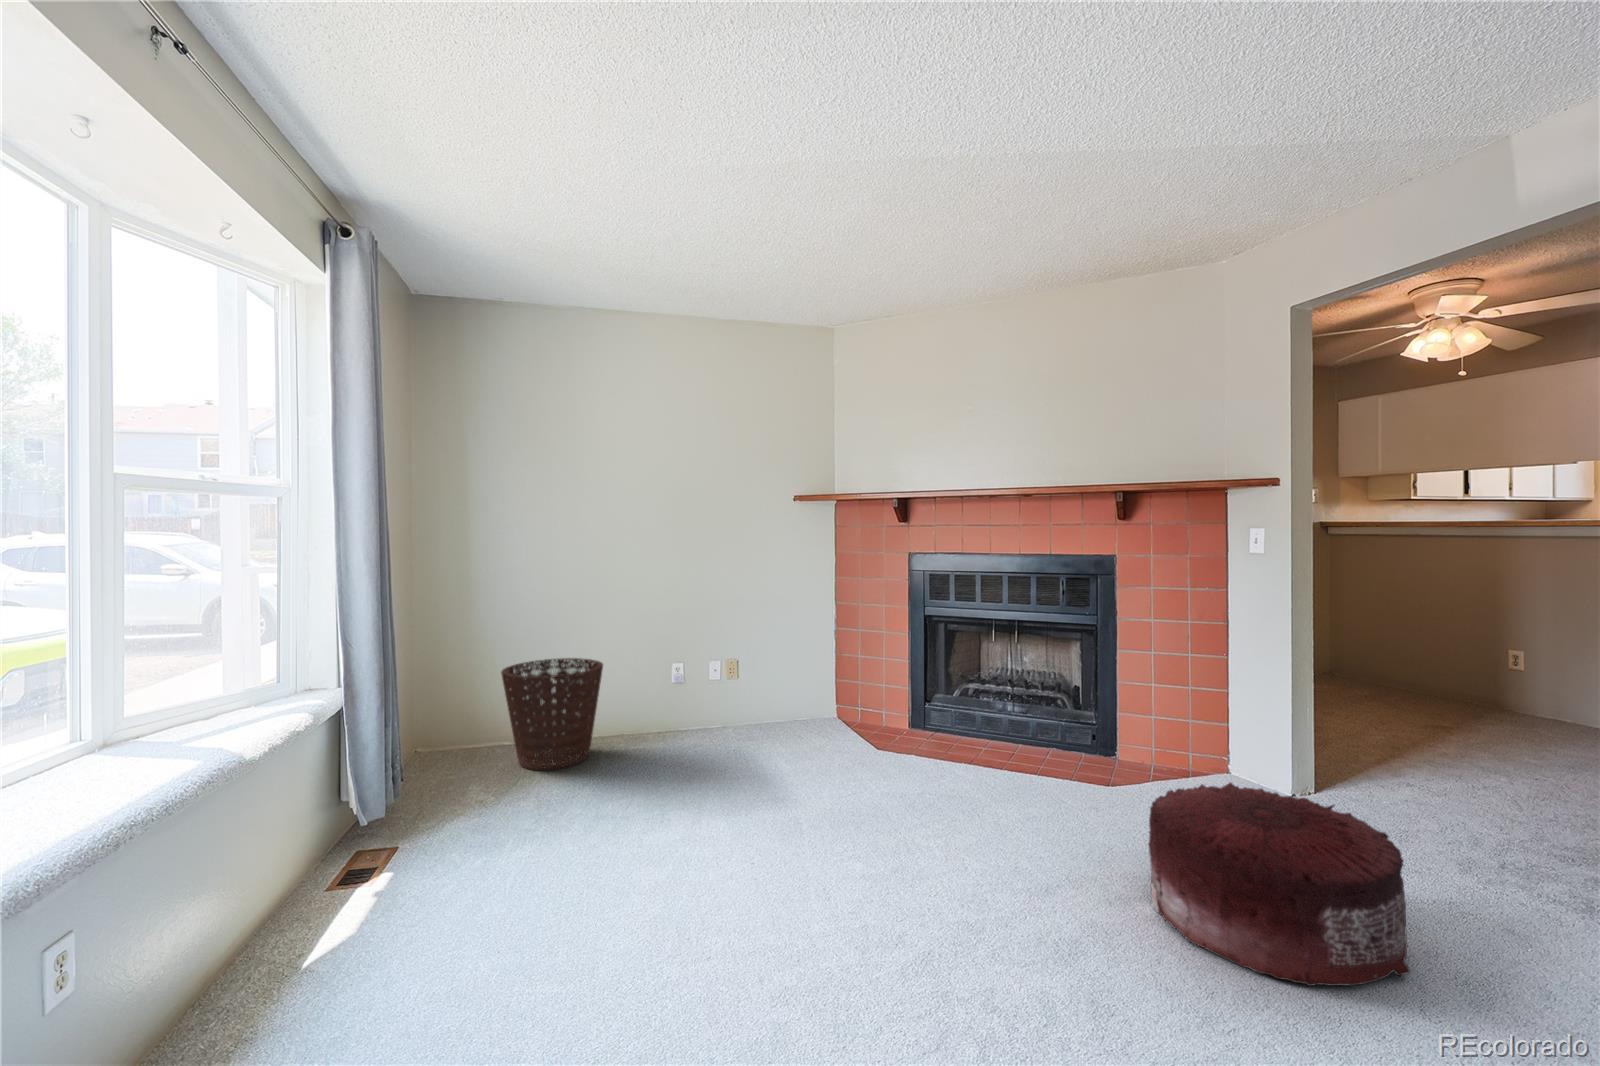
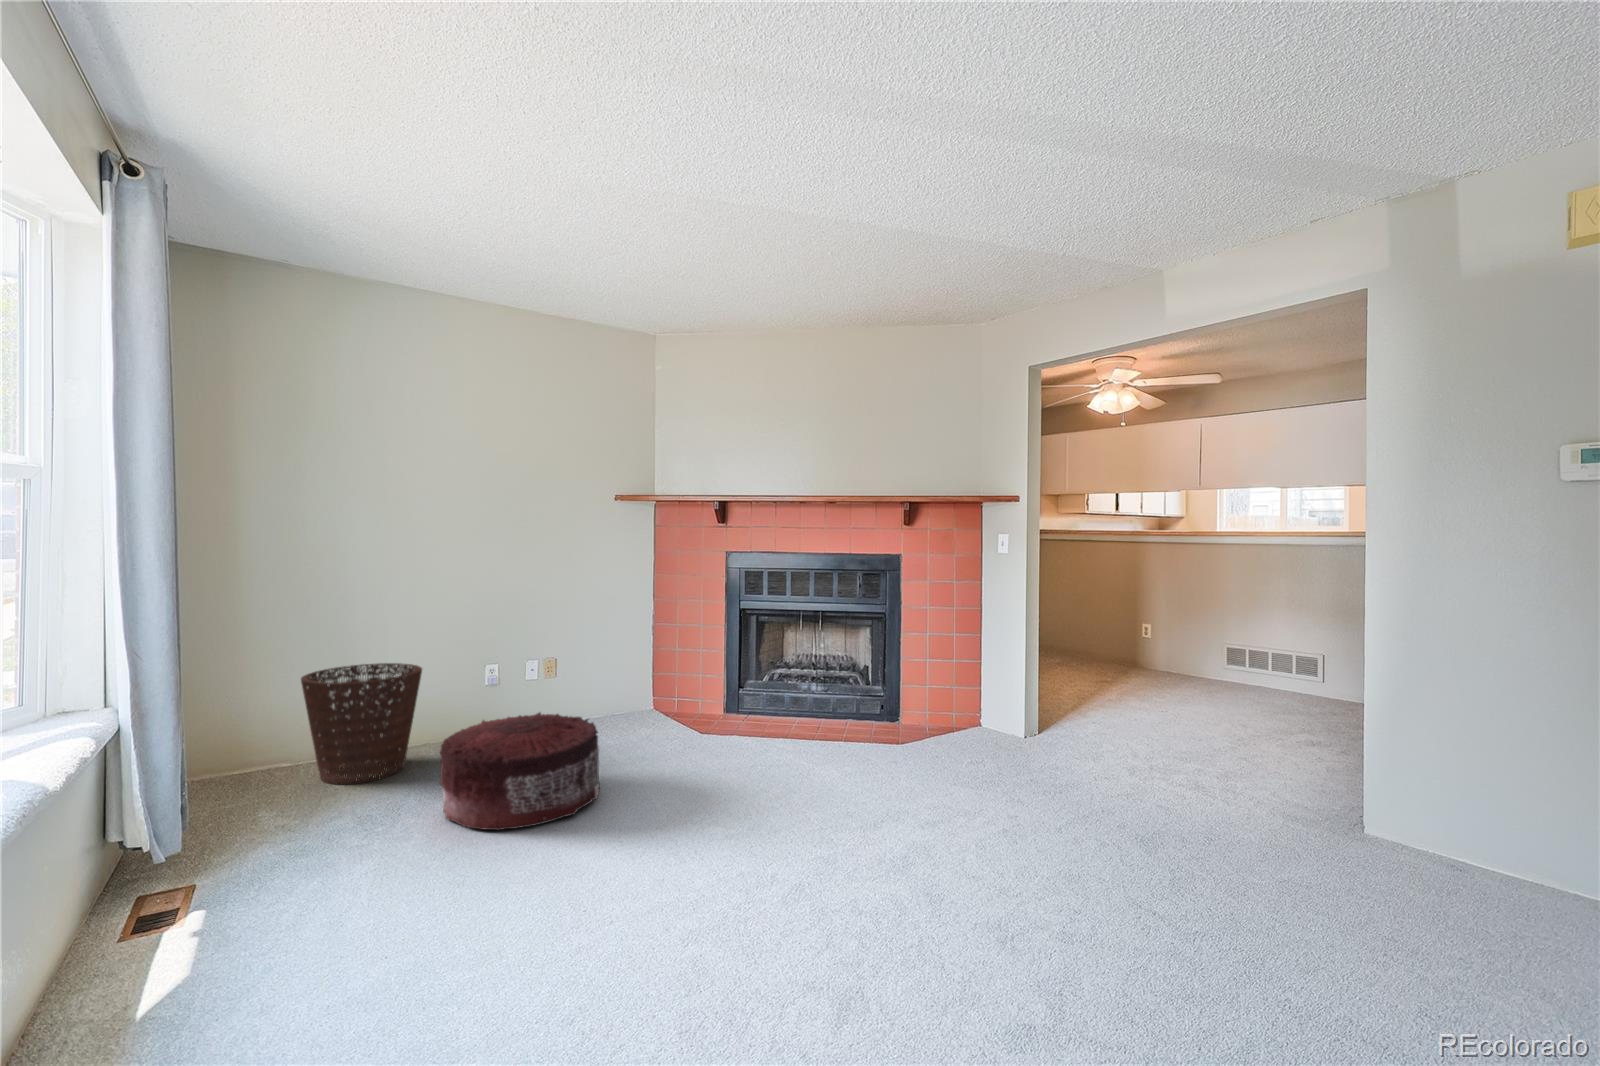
pouf: present [1148,783,1410,986] -> present [440,712,600,830]

